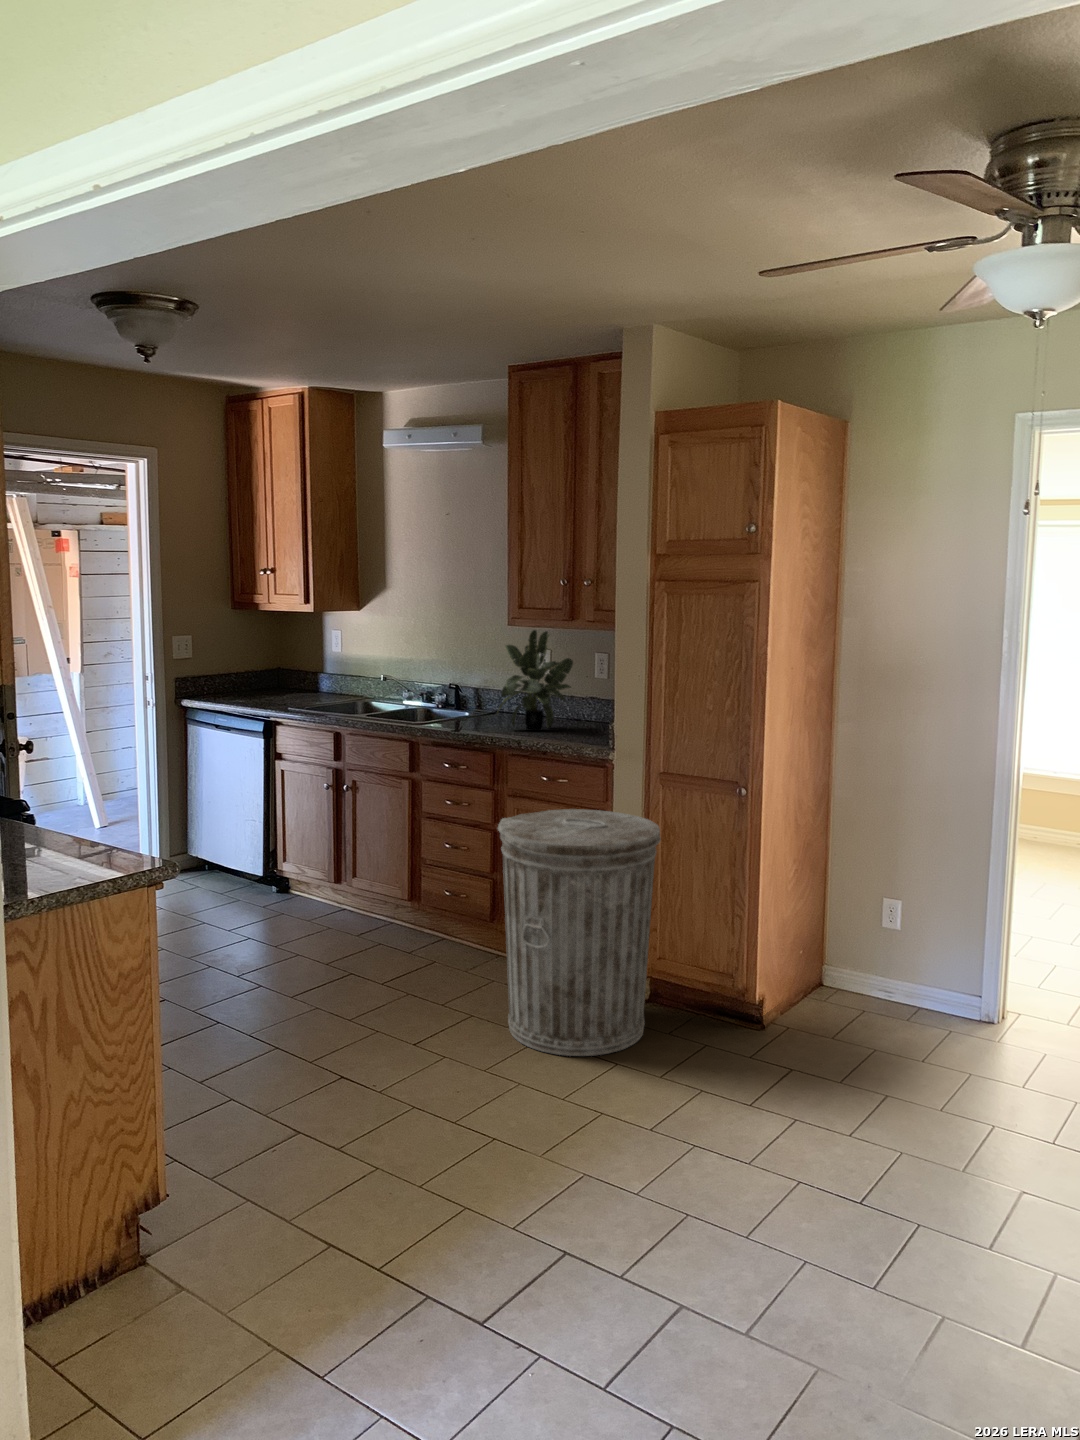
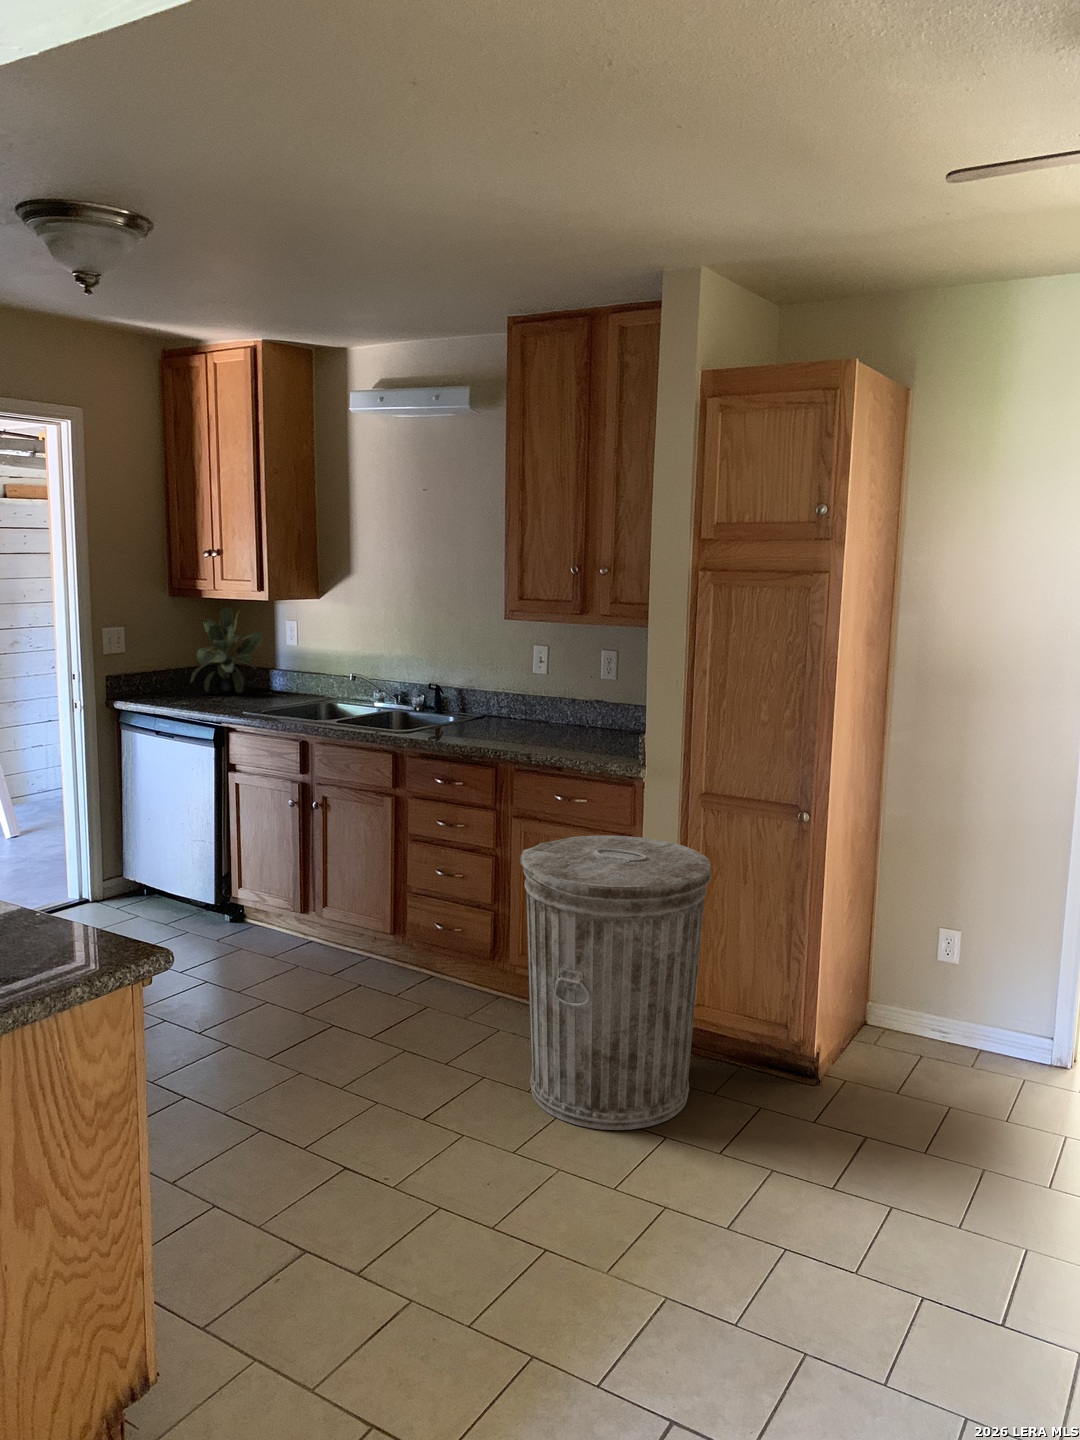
potted plant: present [499,630,573,731] -> present [190,607,262,696]

